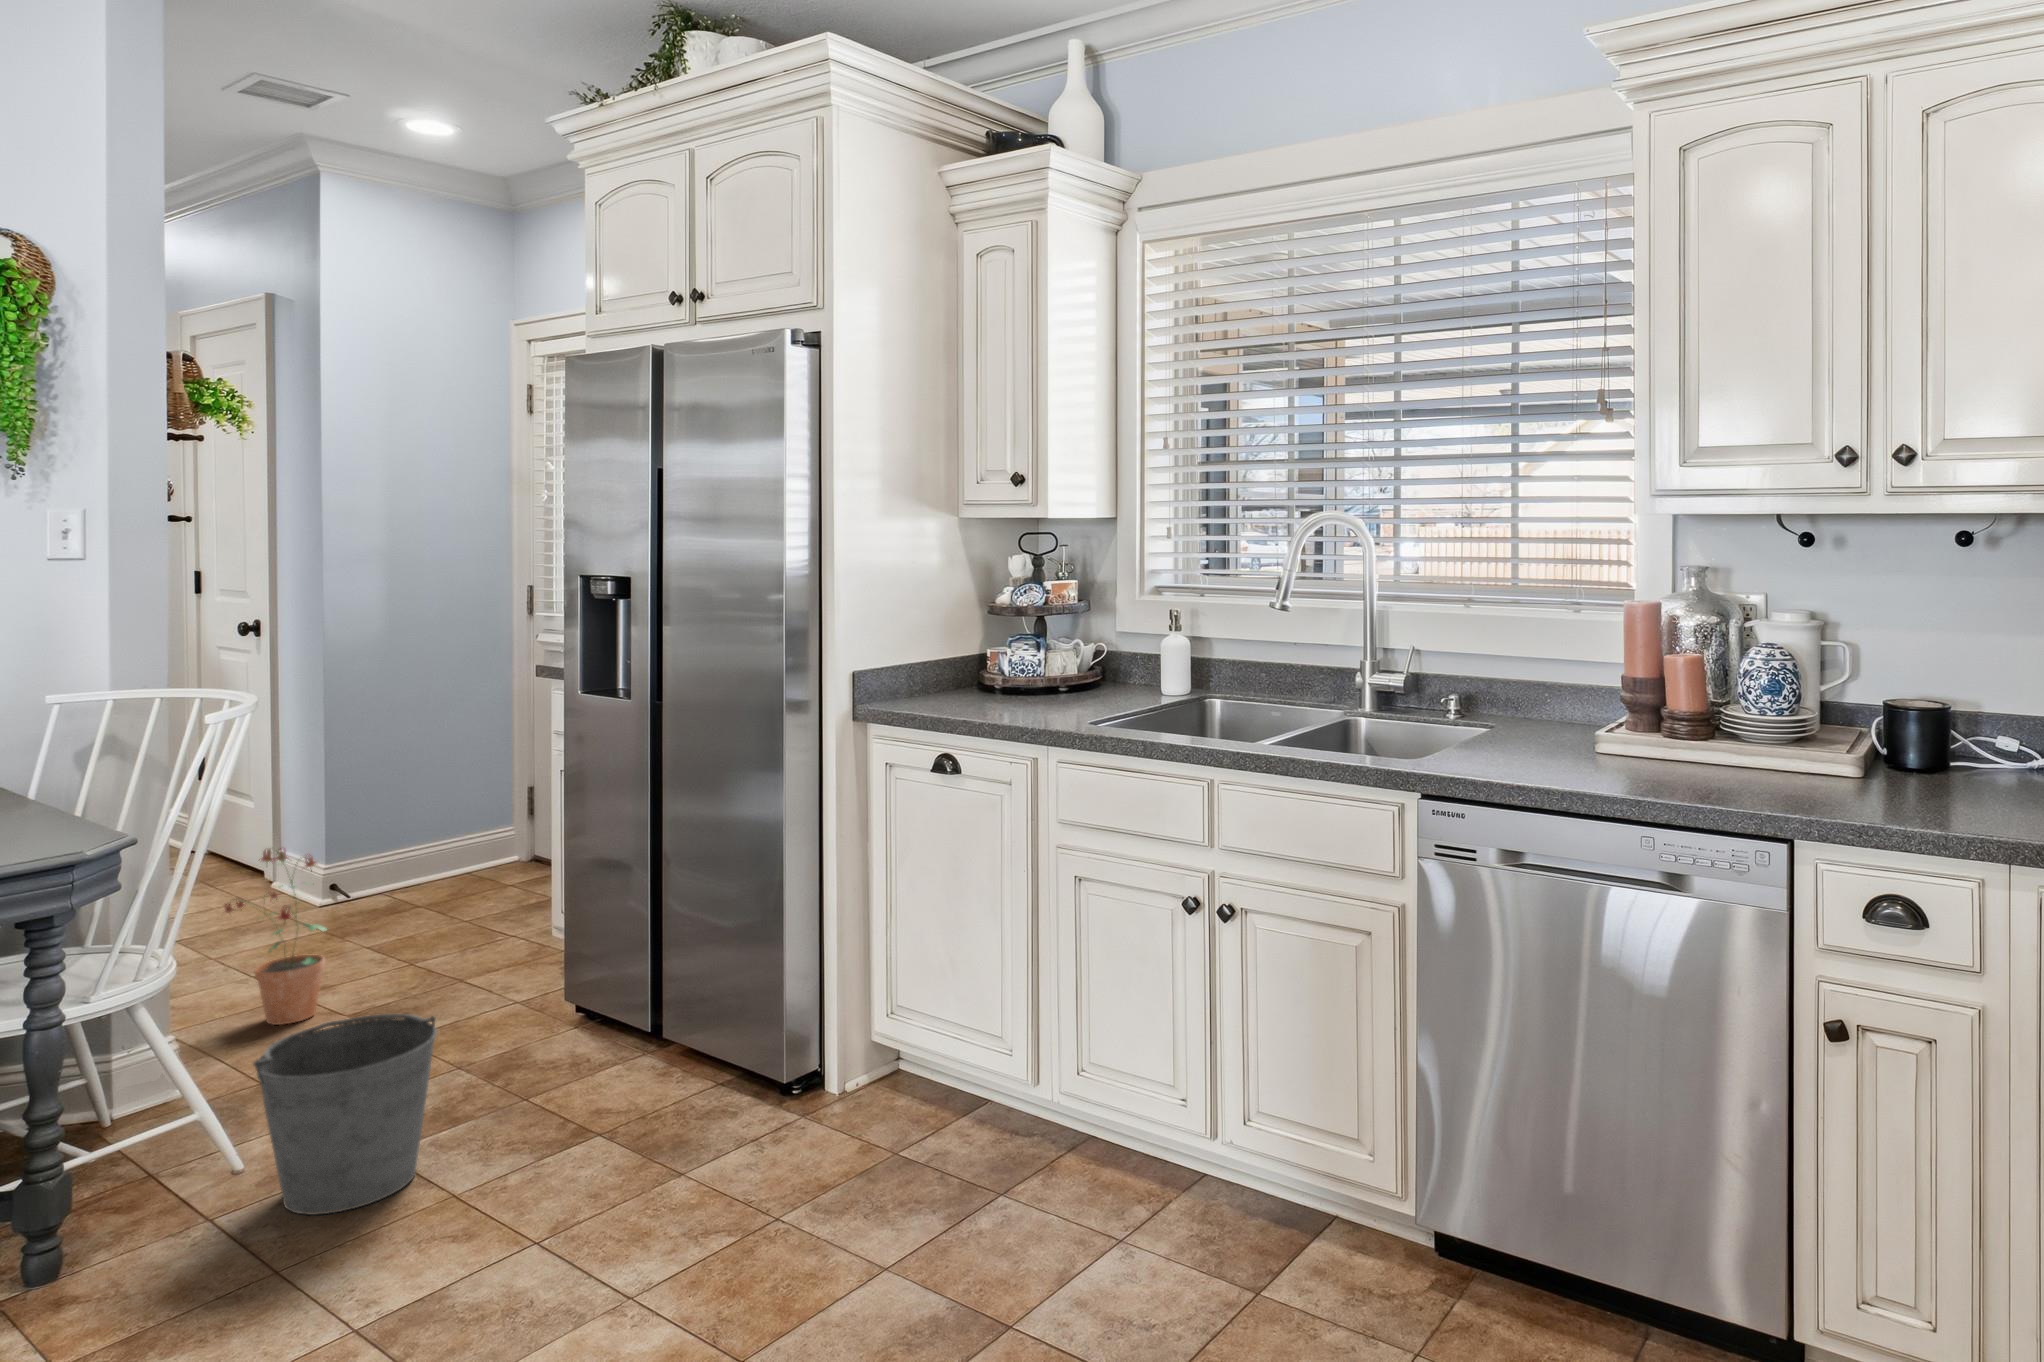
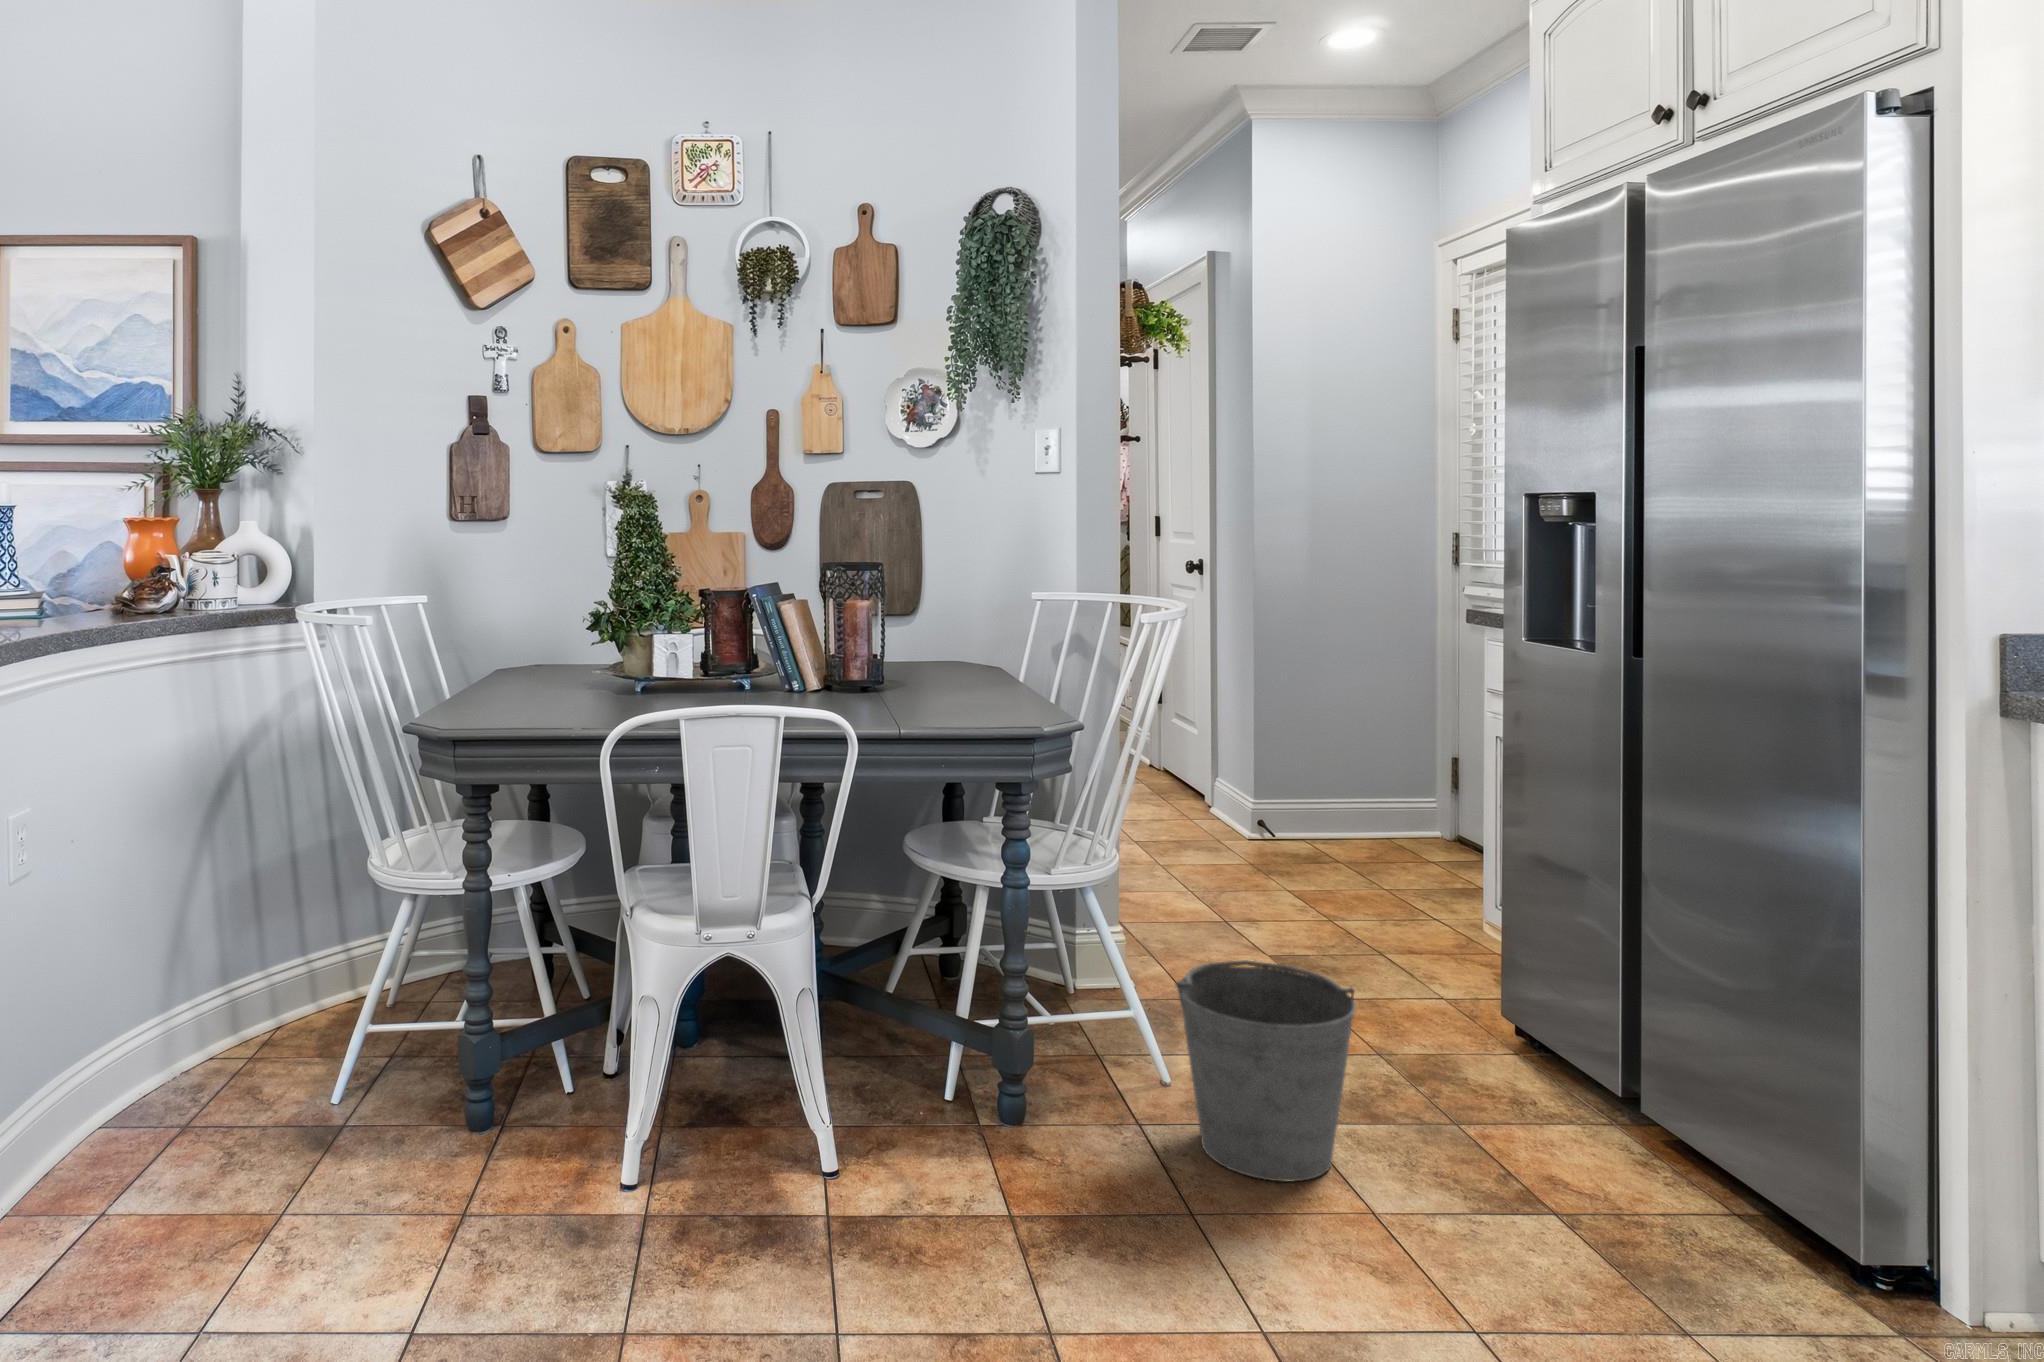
potted plant: present [225,848,327,1025] -> none [1164,768,1257,948]

